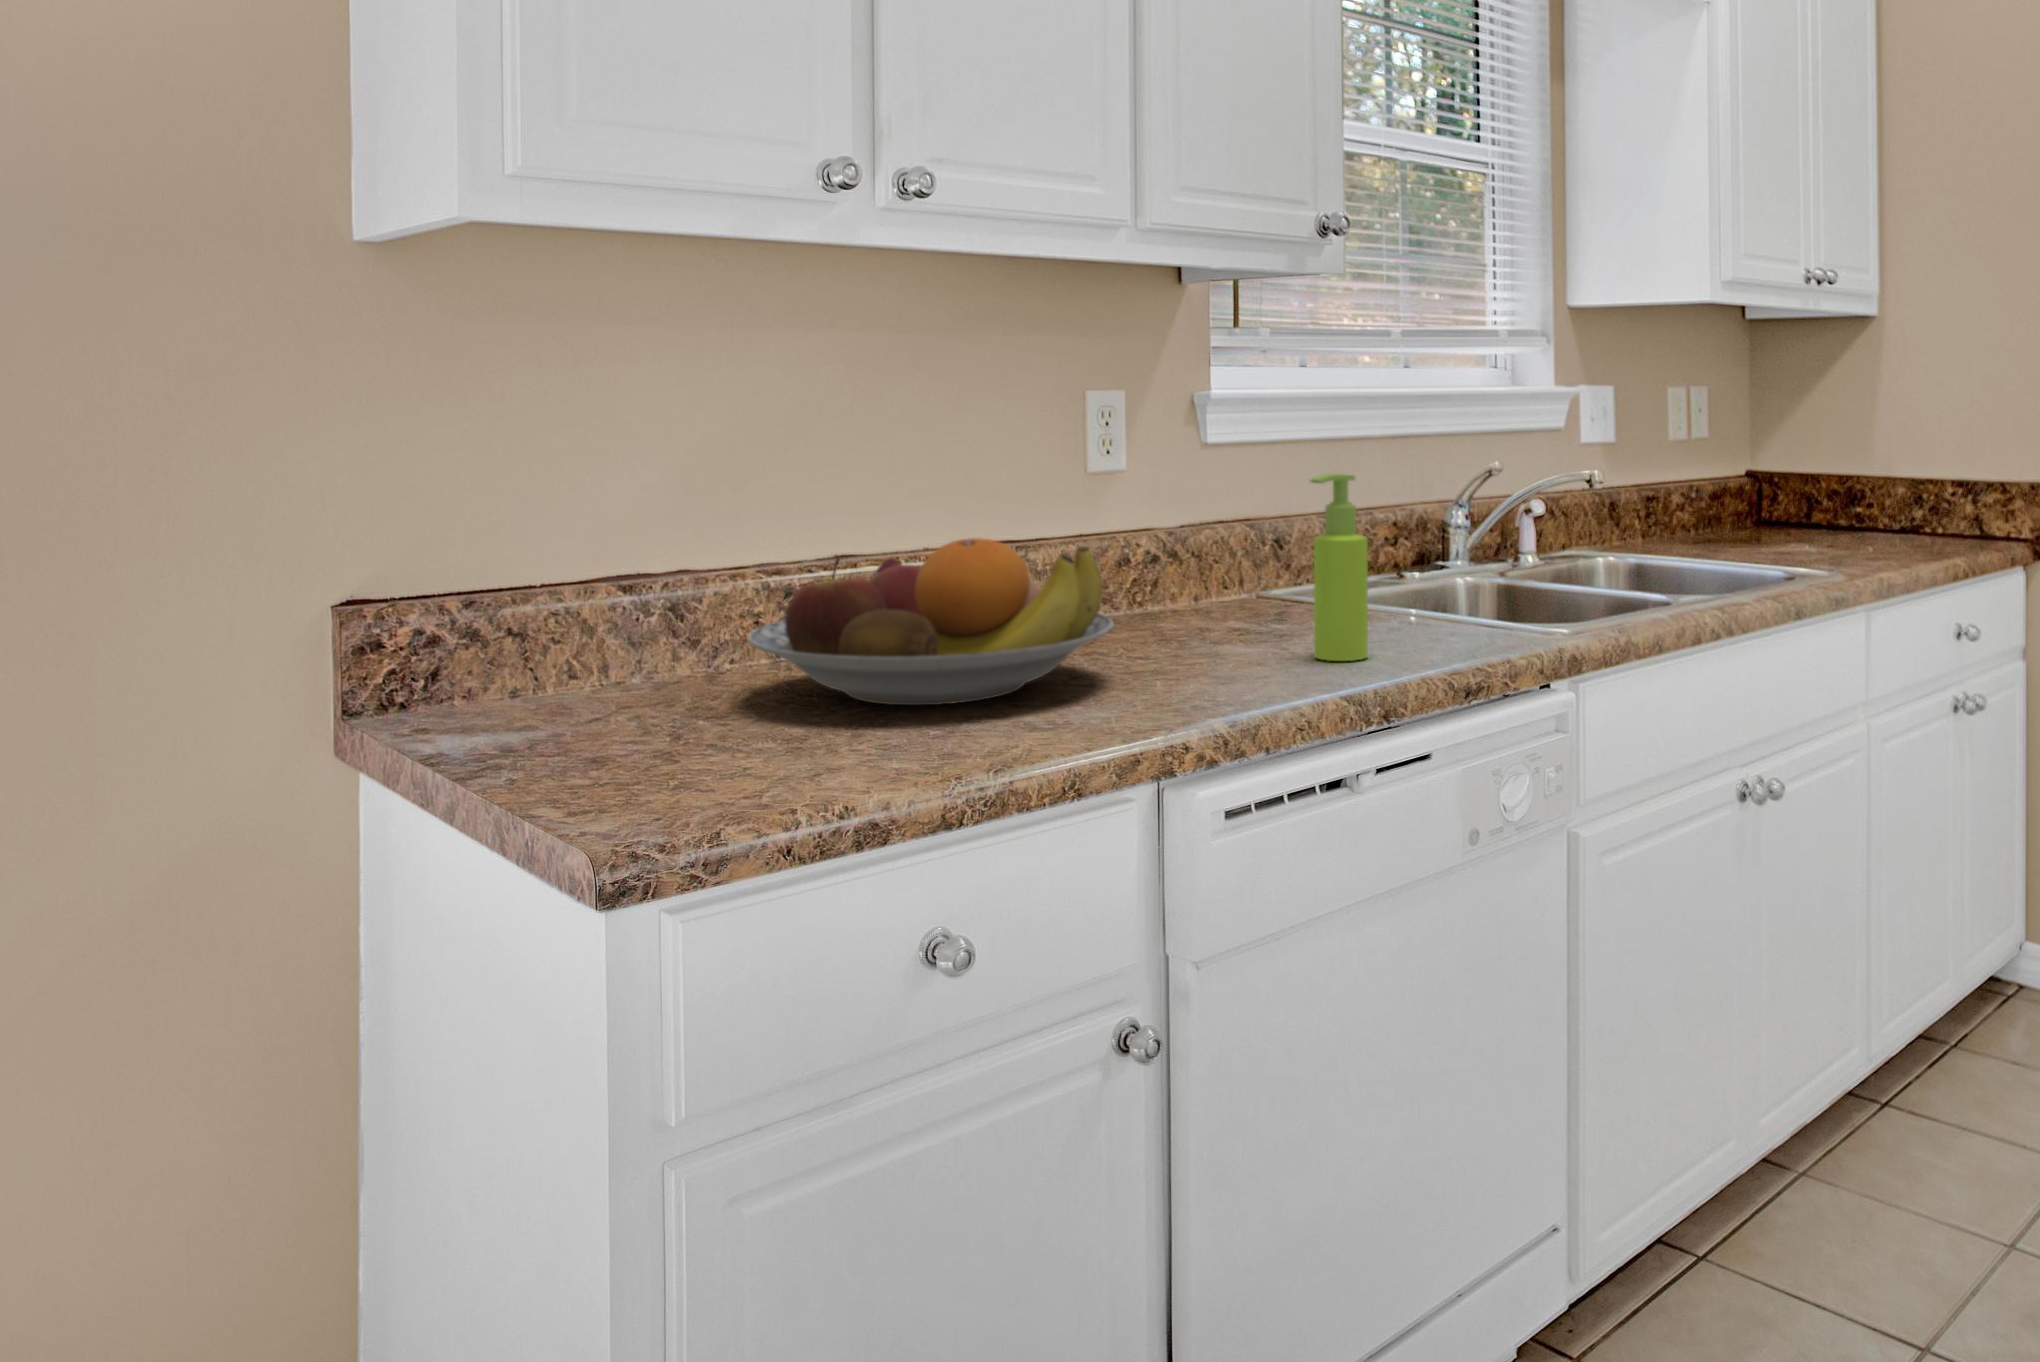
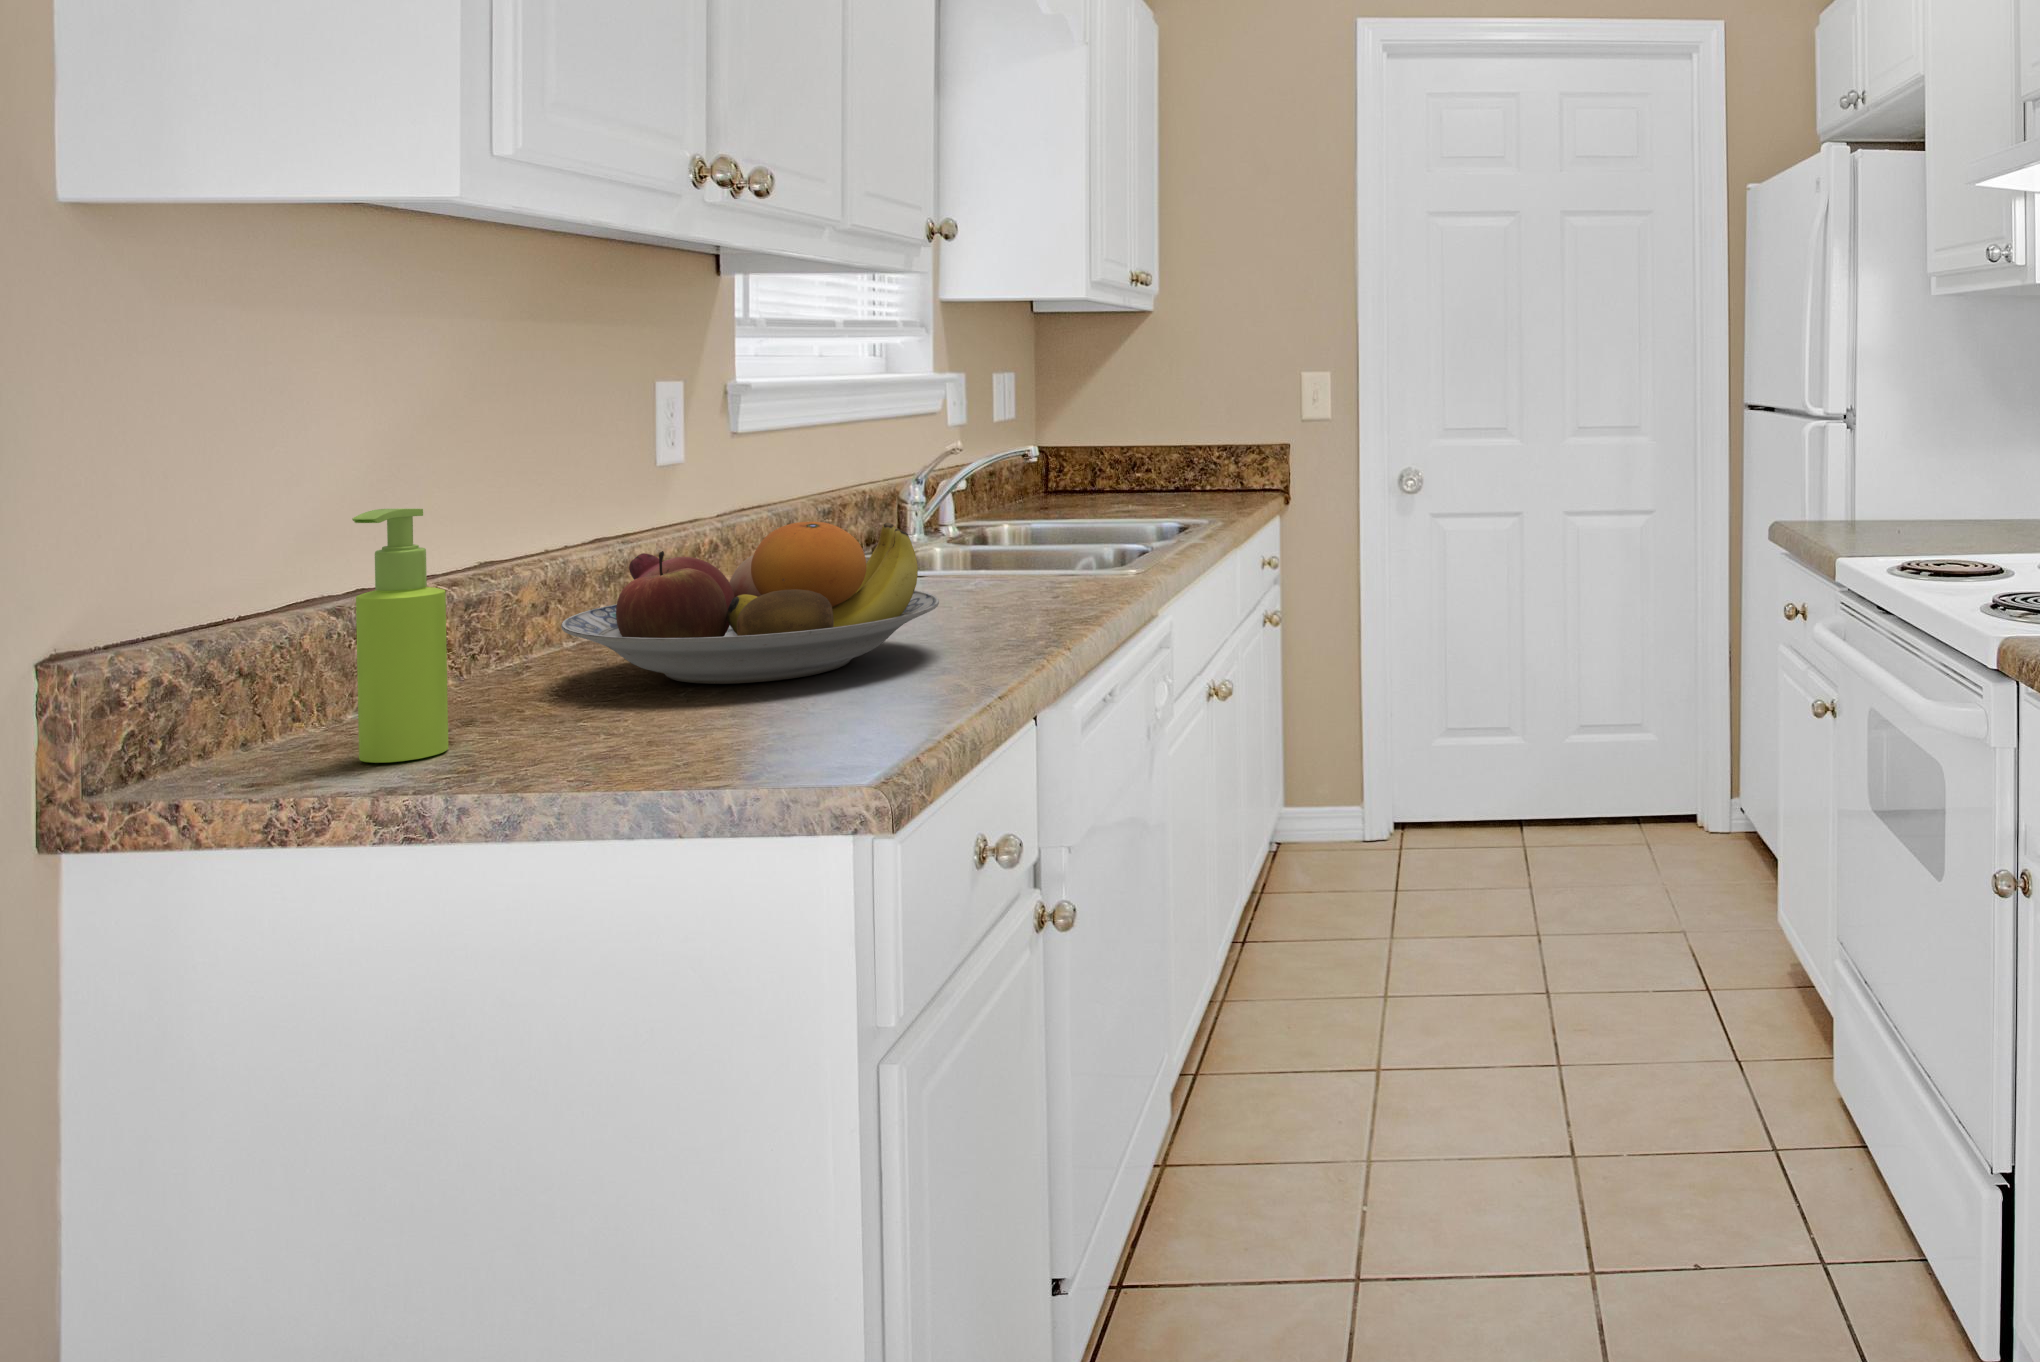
soap dispenser: present [1310,474,1368,661] -> present [352,509,448,763]

